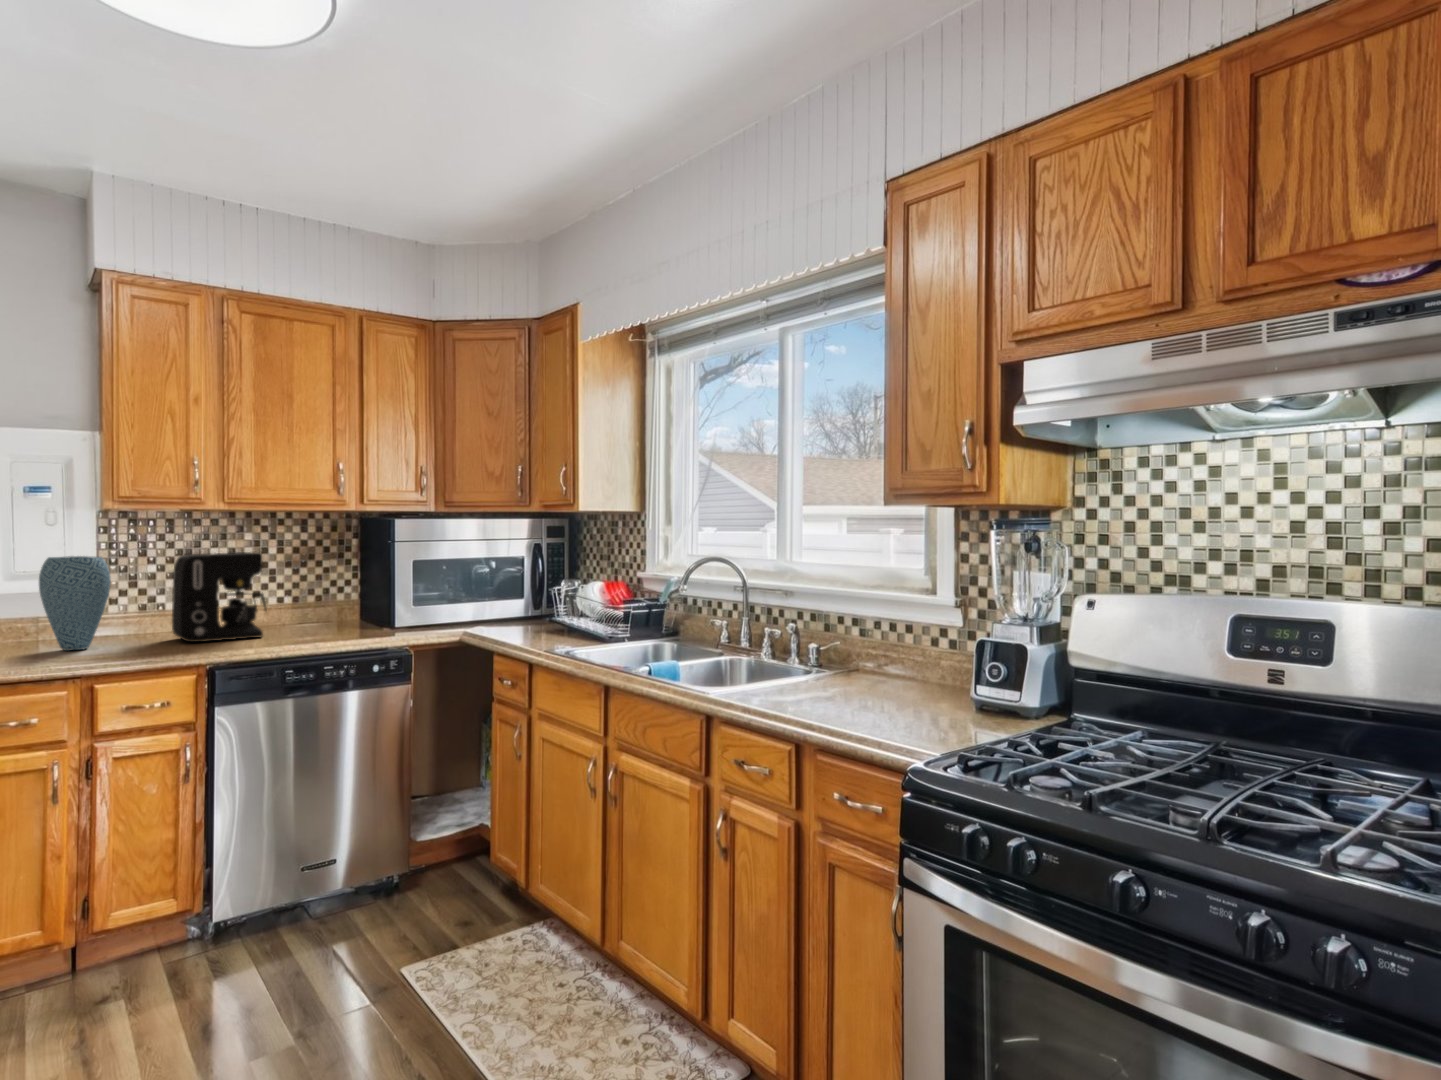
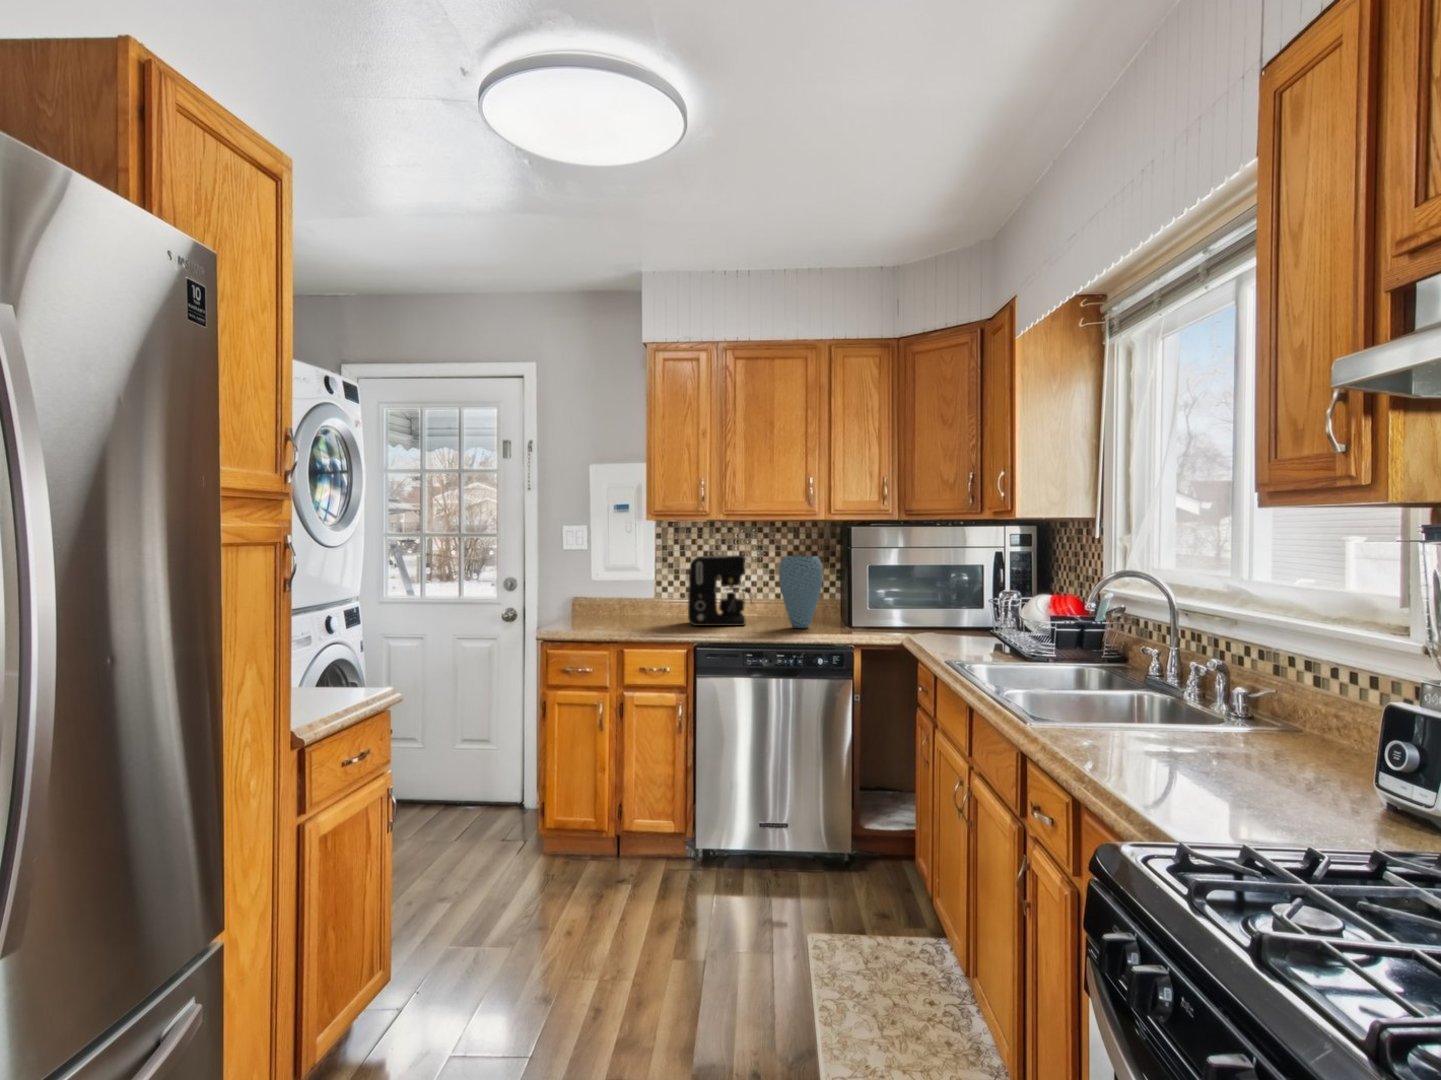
vase: present [39,556,111,651] -> present [779,555,823,628]

